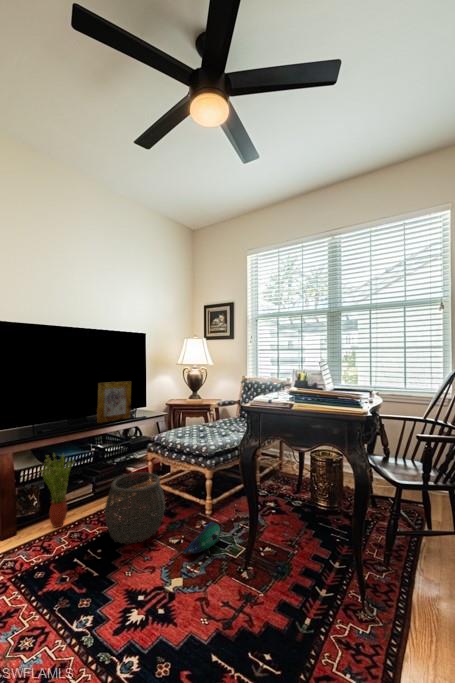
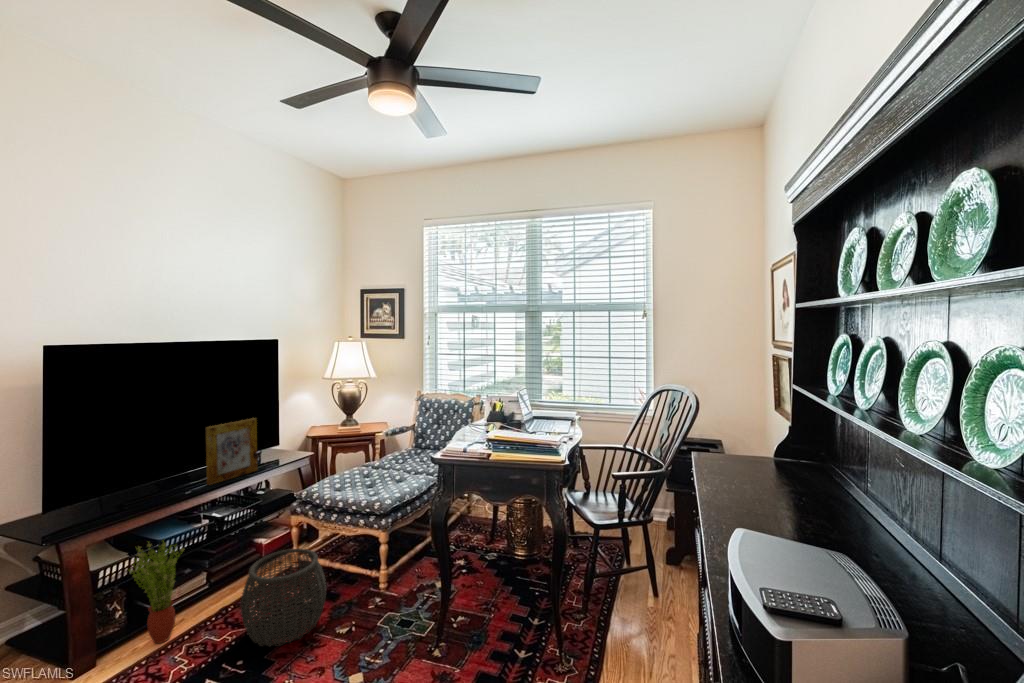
plush toy: present [184,521,220,554] -> none [359,597,403,643]

